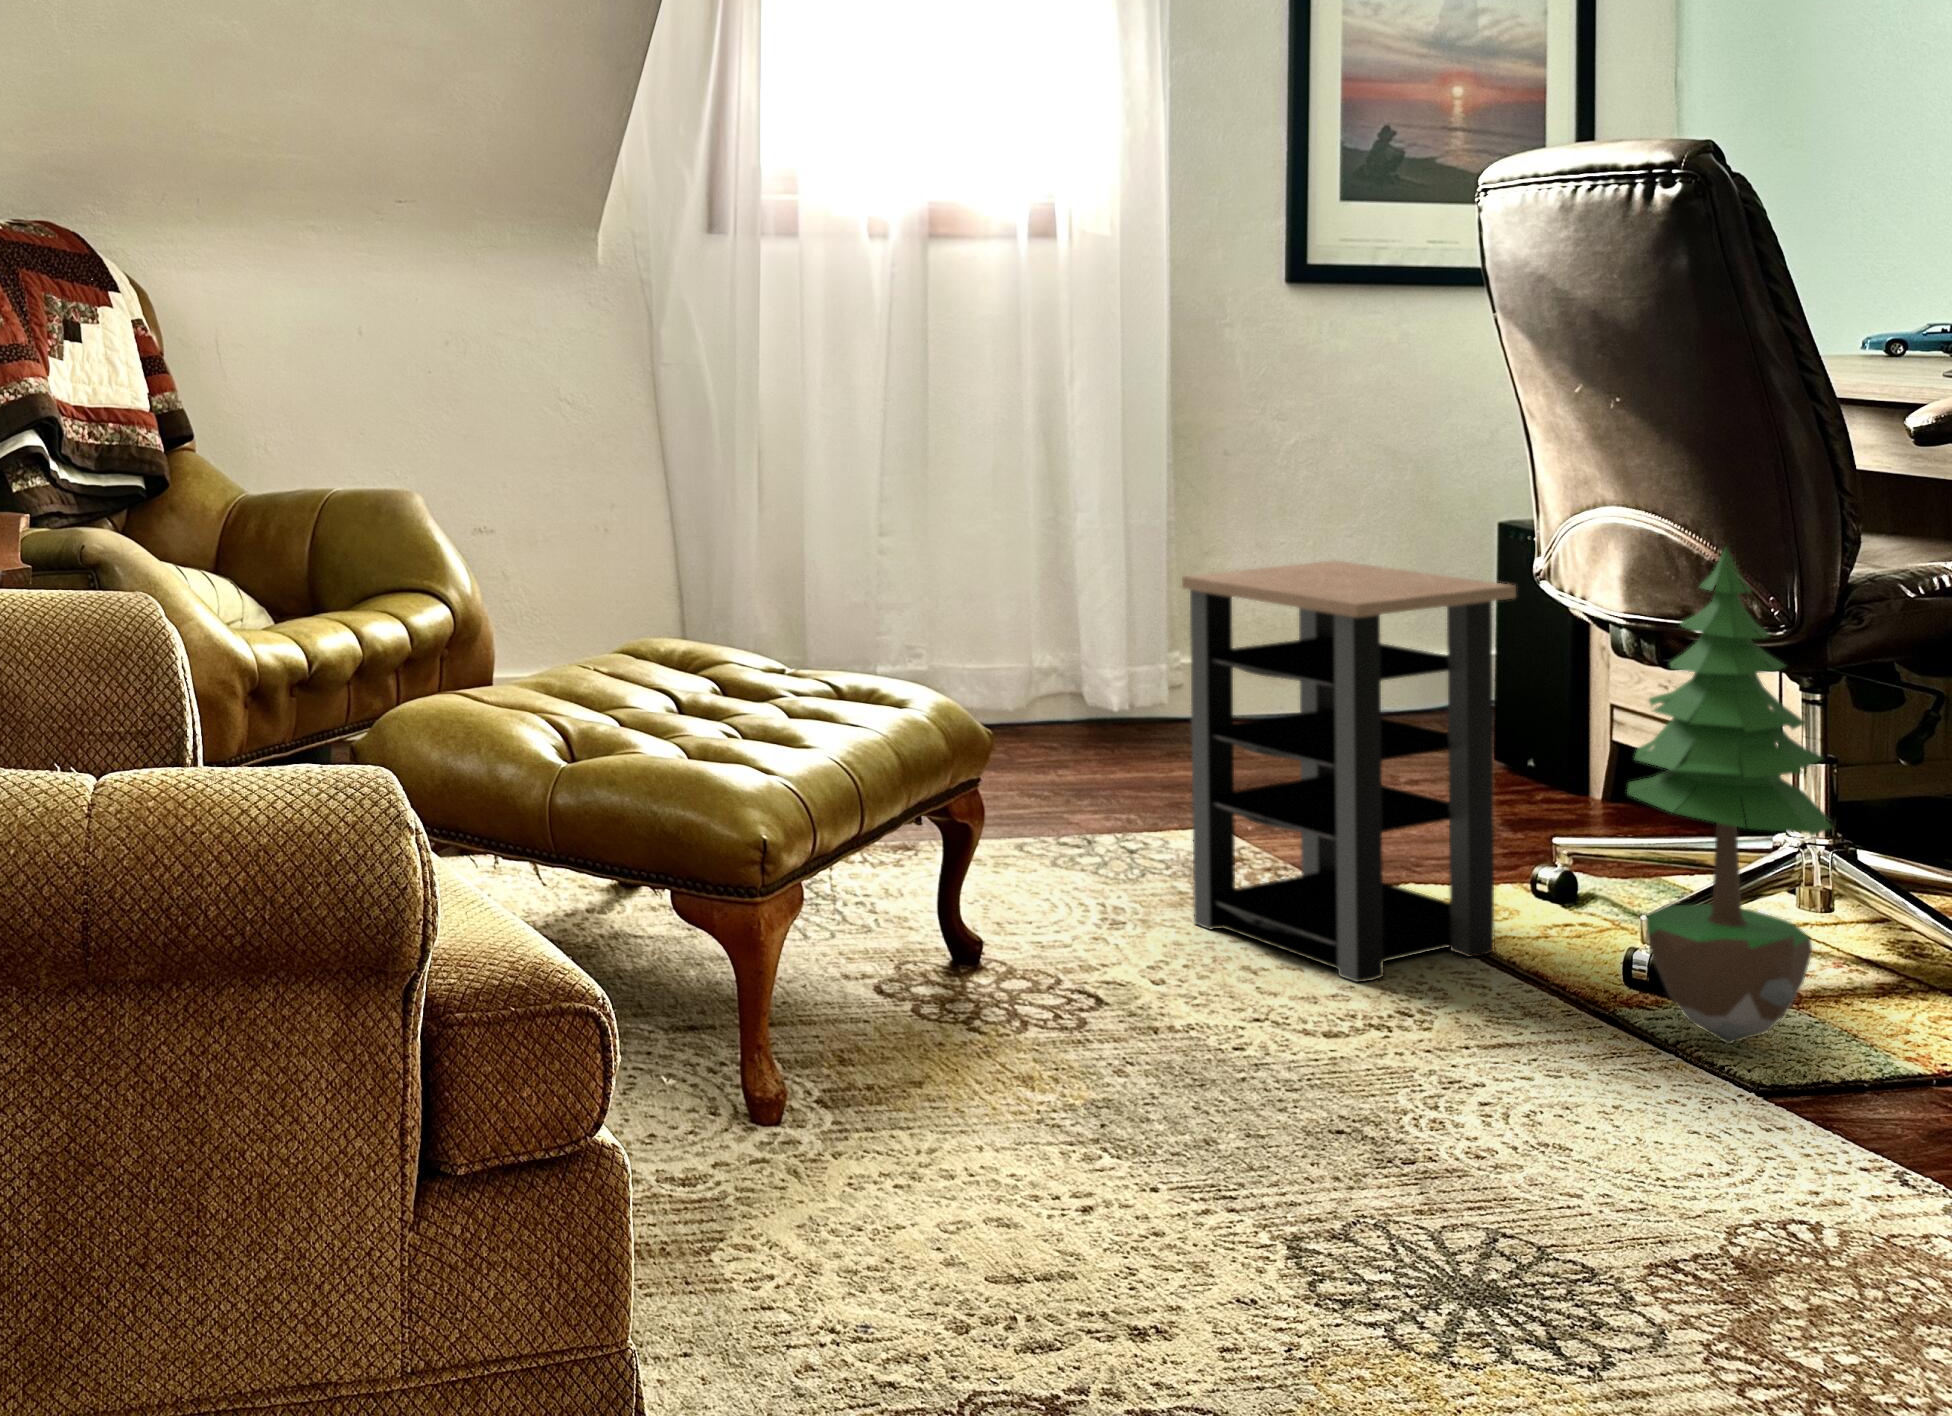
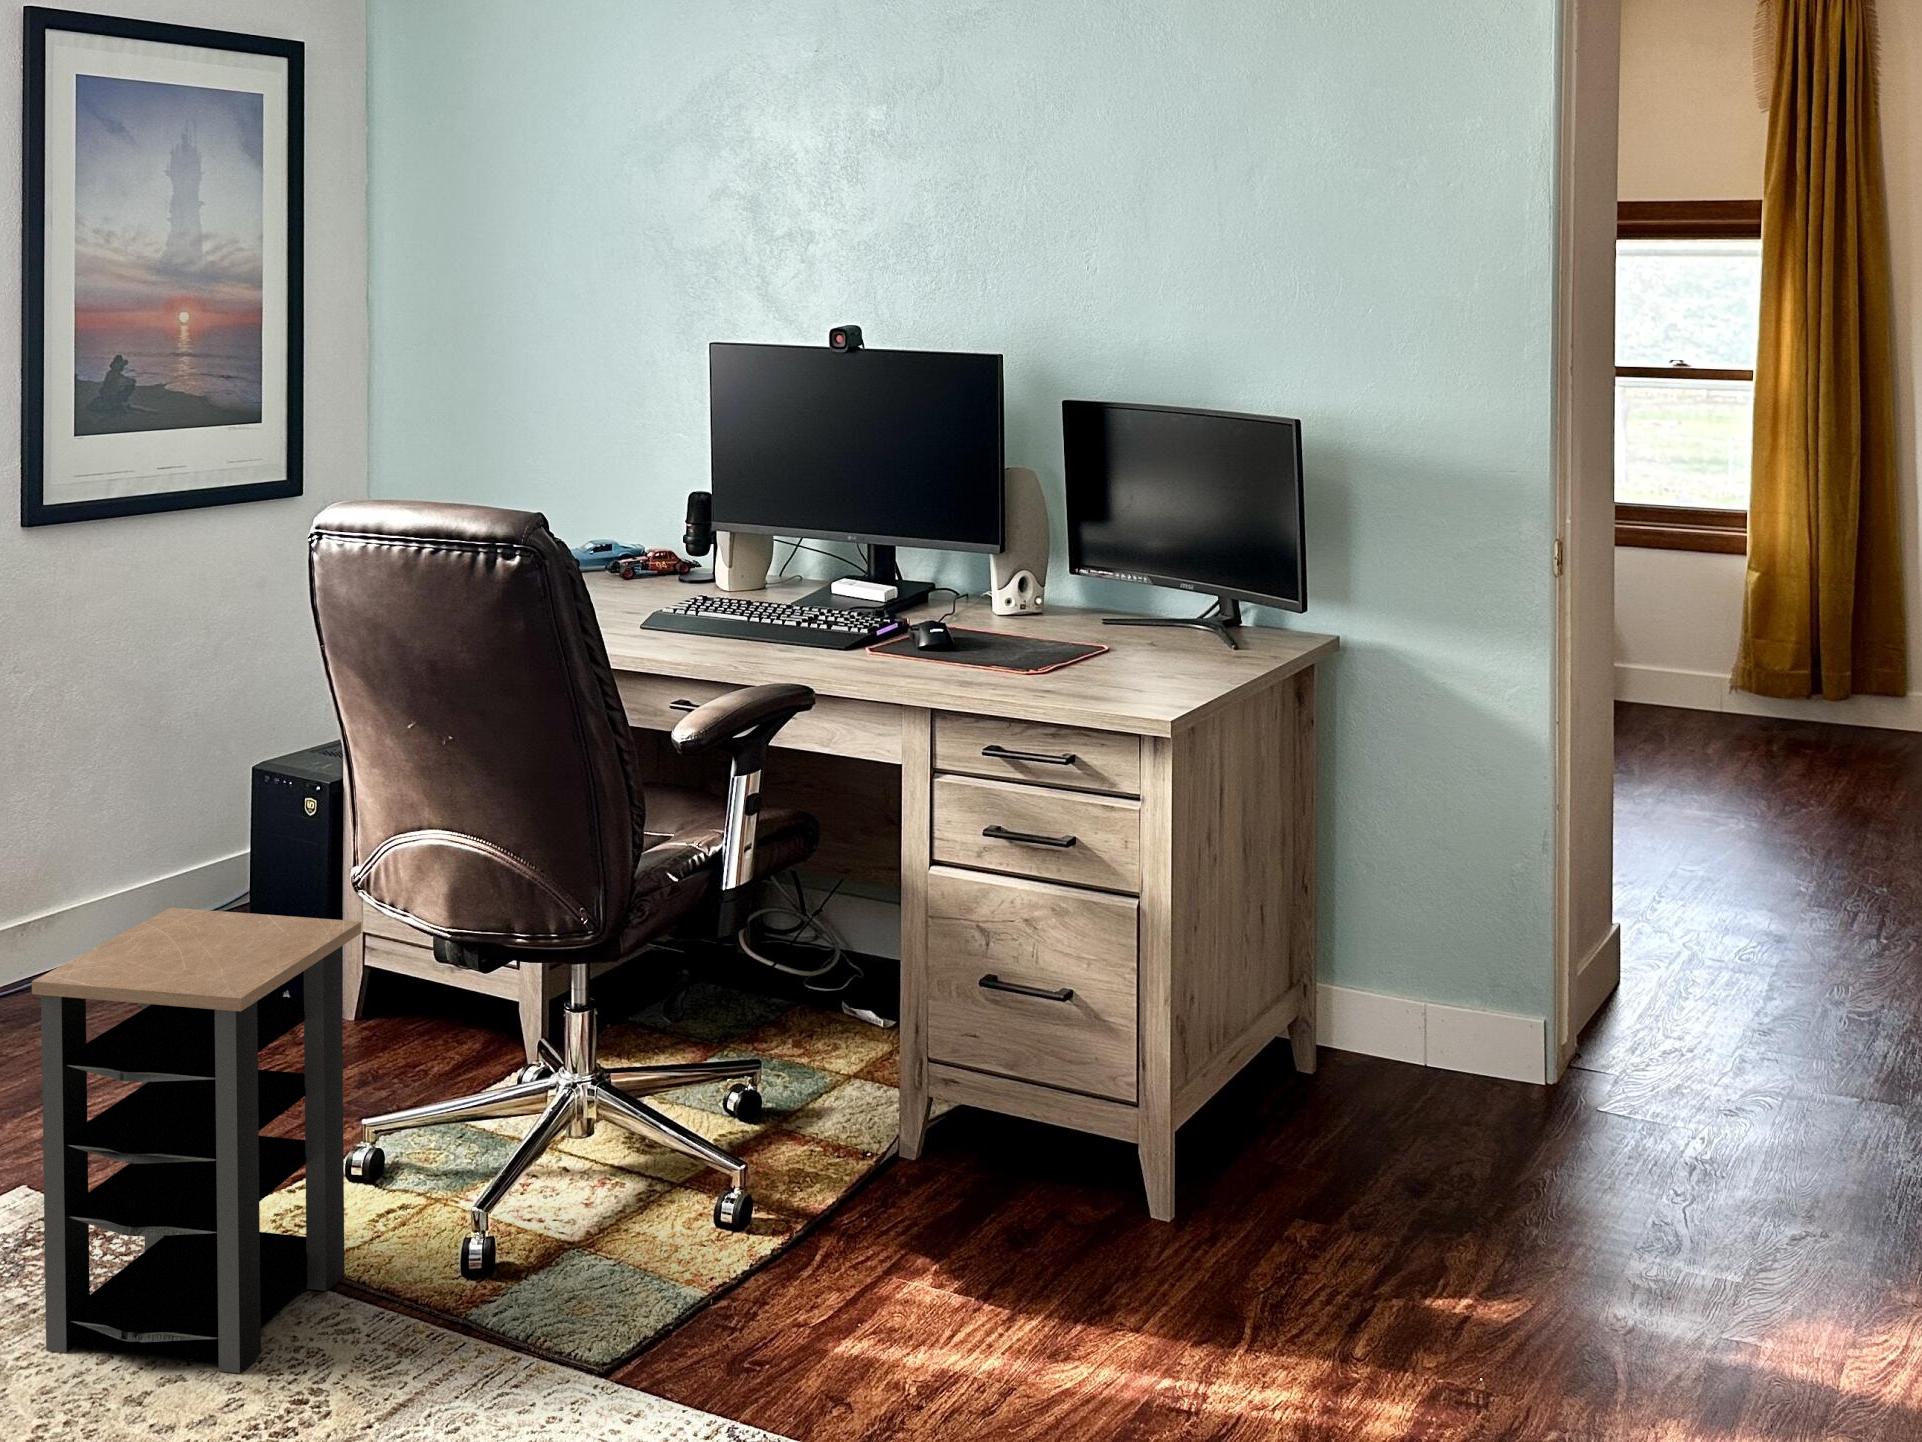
potted tree: present [1627,548,1831,1044] -> none [479,889,641,1320]

